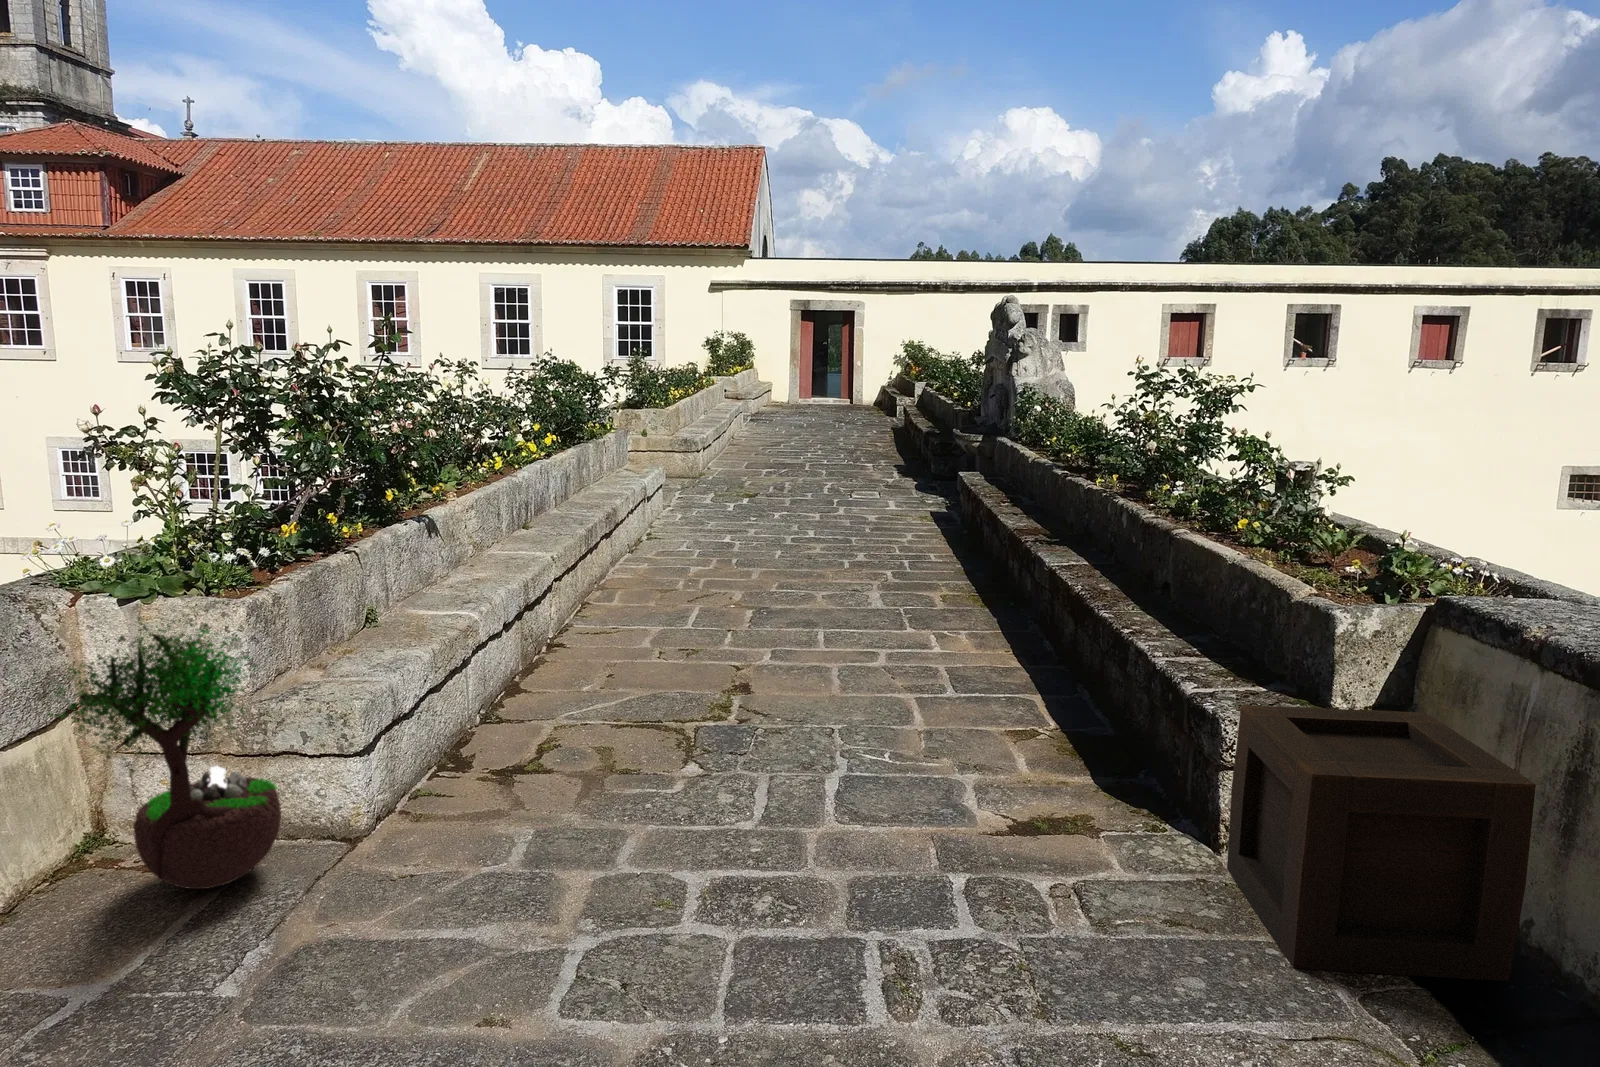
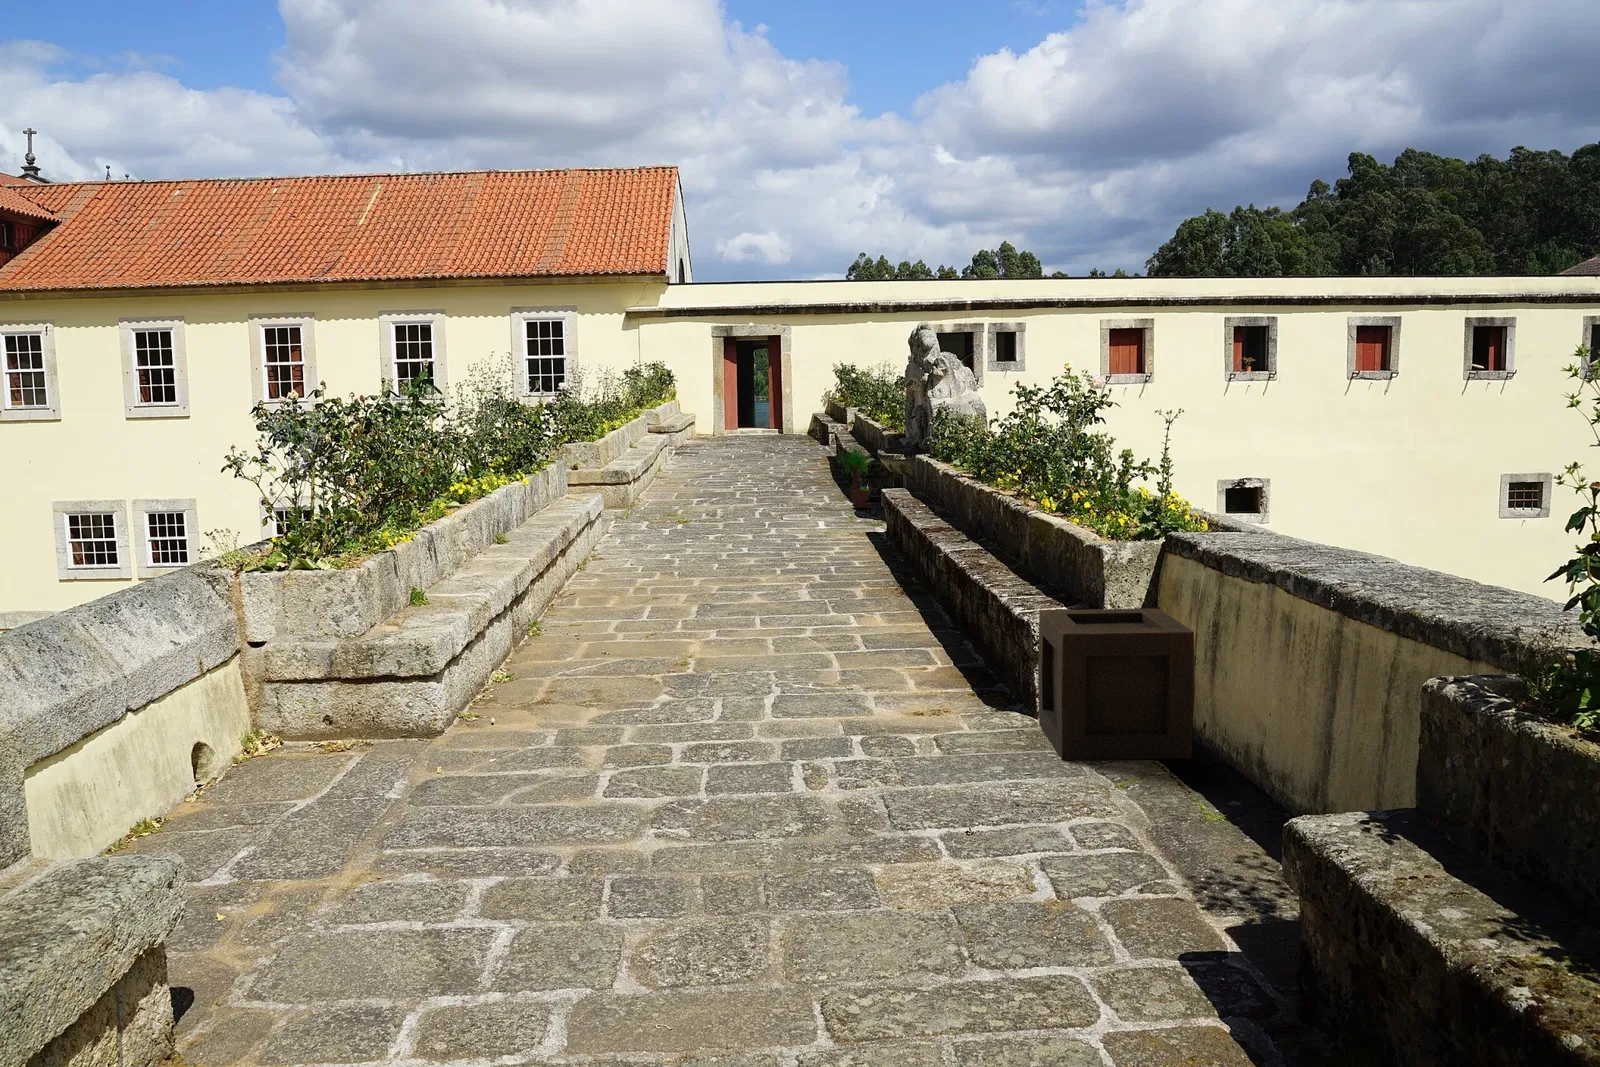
potted tree: present [45,604,281,889] -> present [837,447,871,509]

